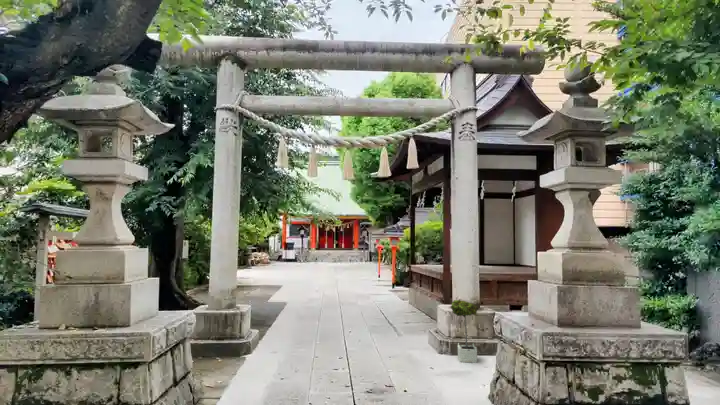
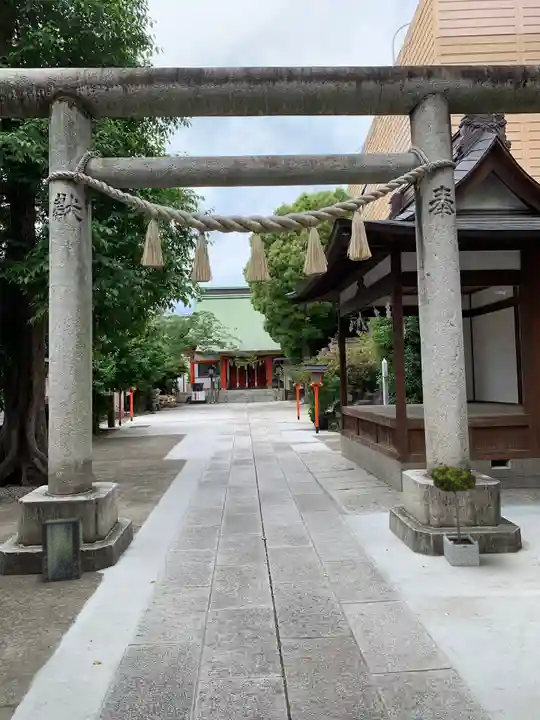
storage box: none [205,321,231,362] -> present [41,518,84,582]

